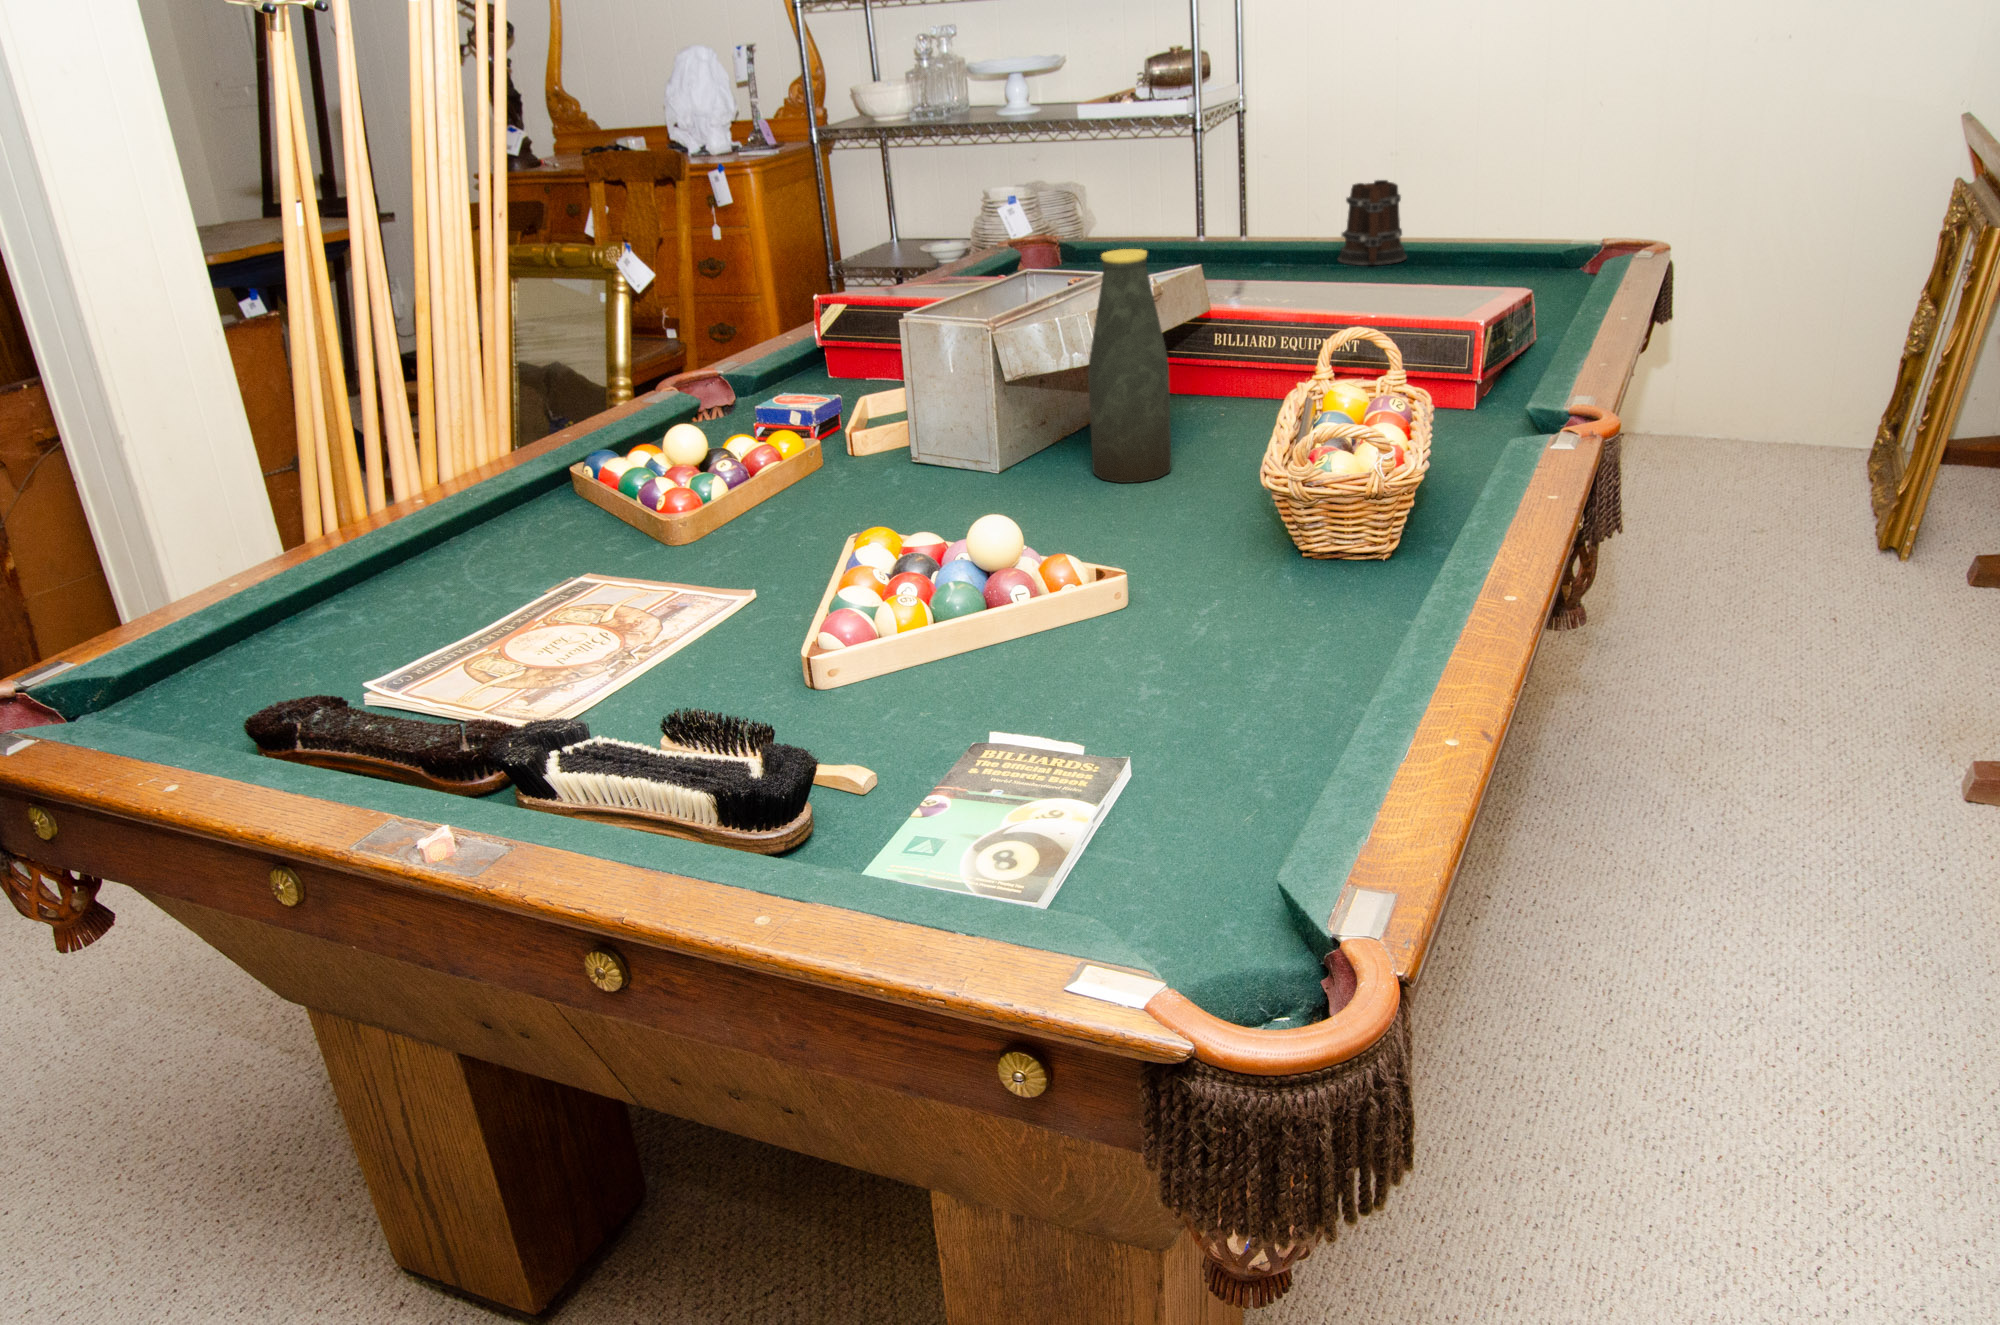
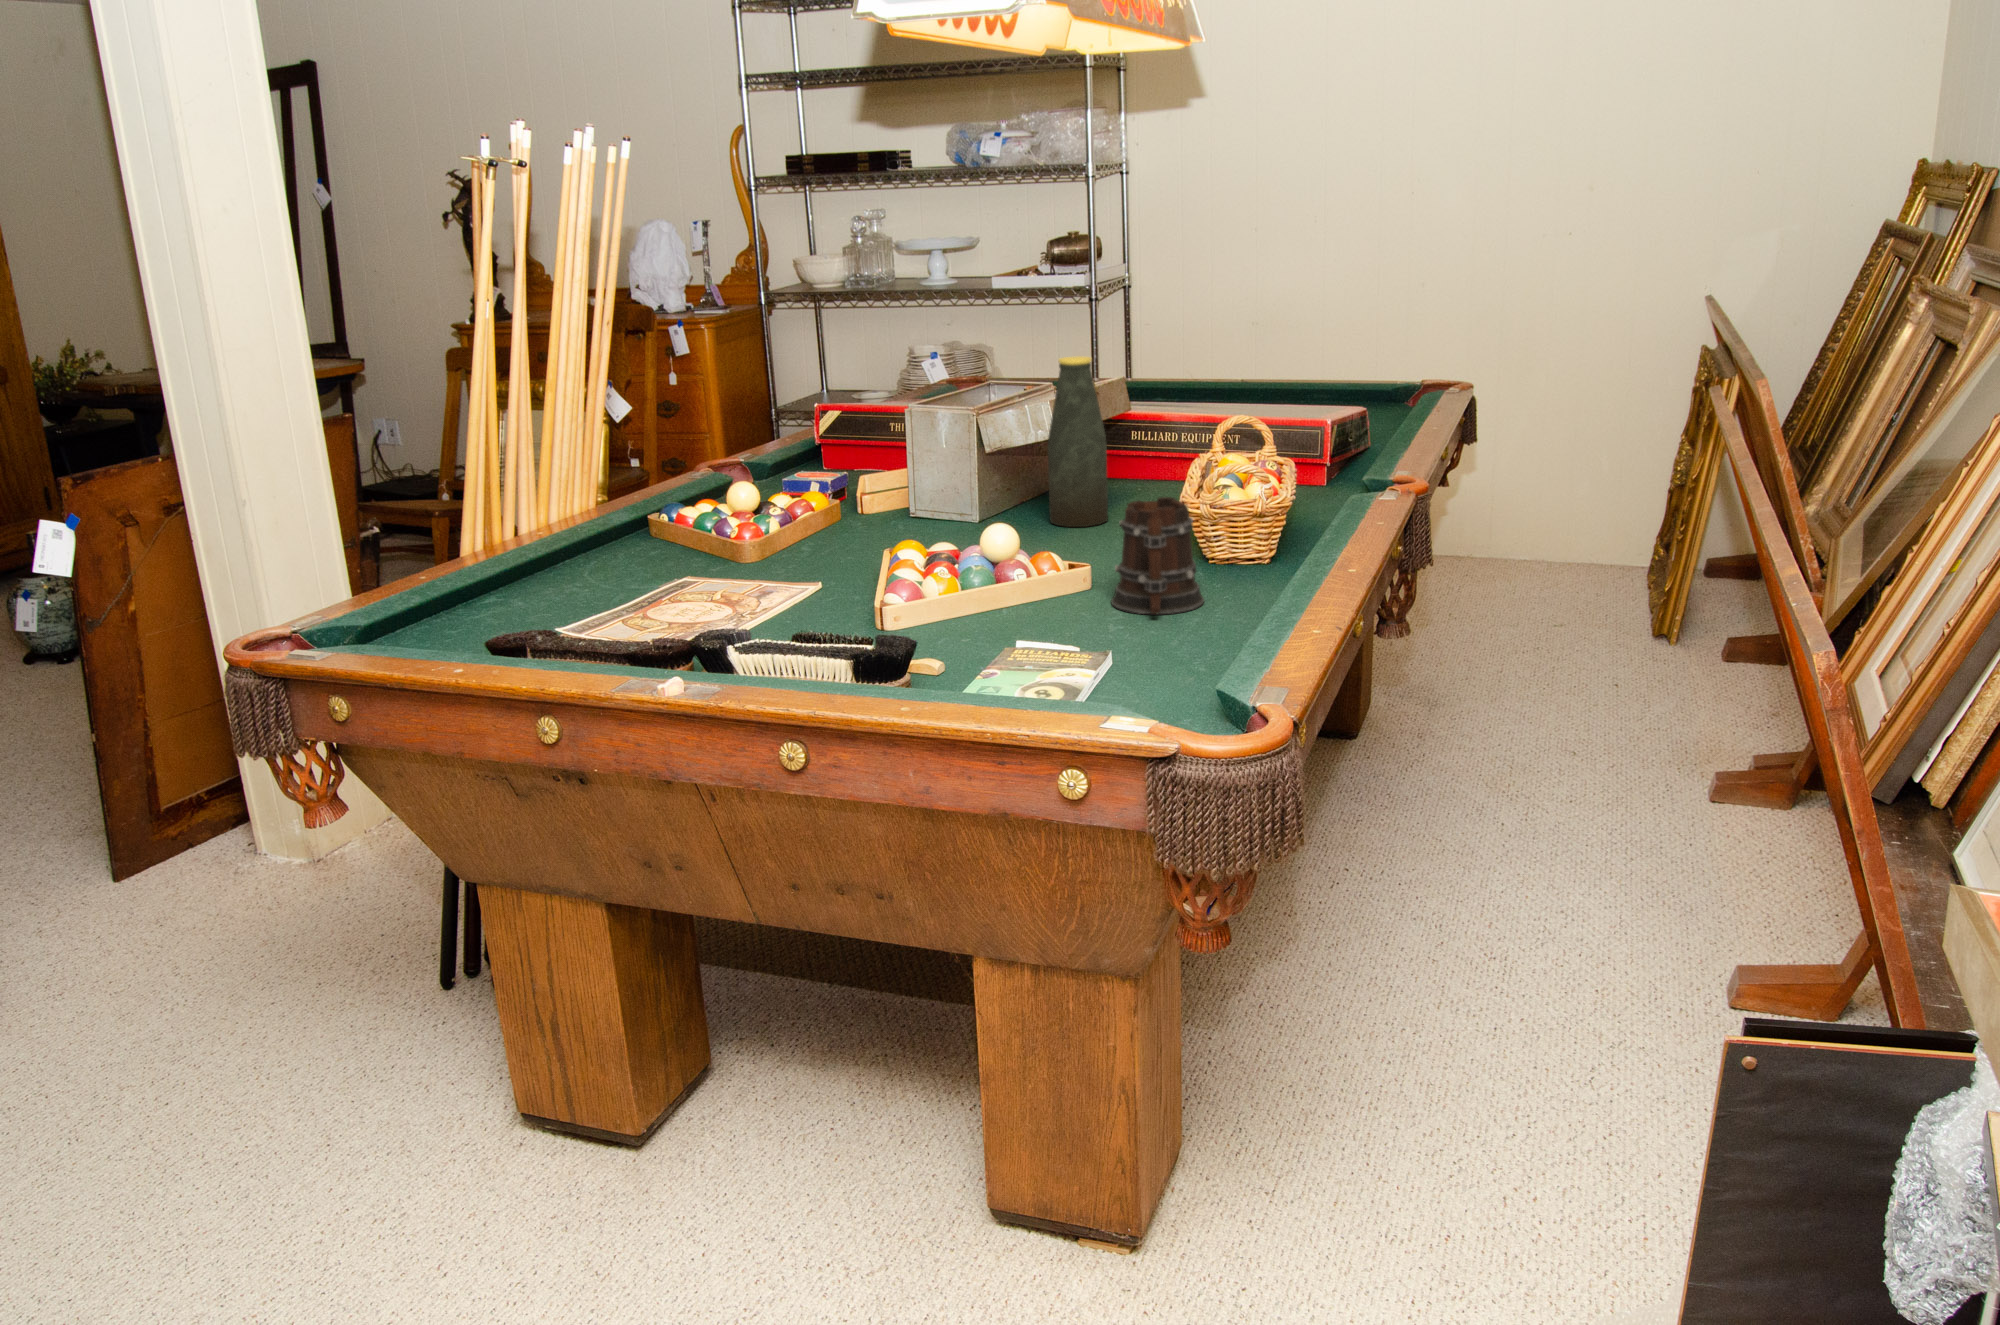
beer mug: present [1338,180,1407,265] -> present [1111,497,1204,614]

